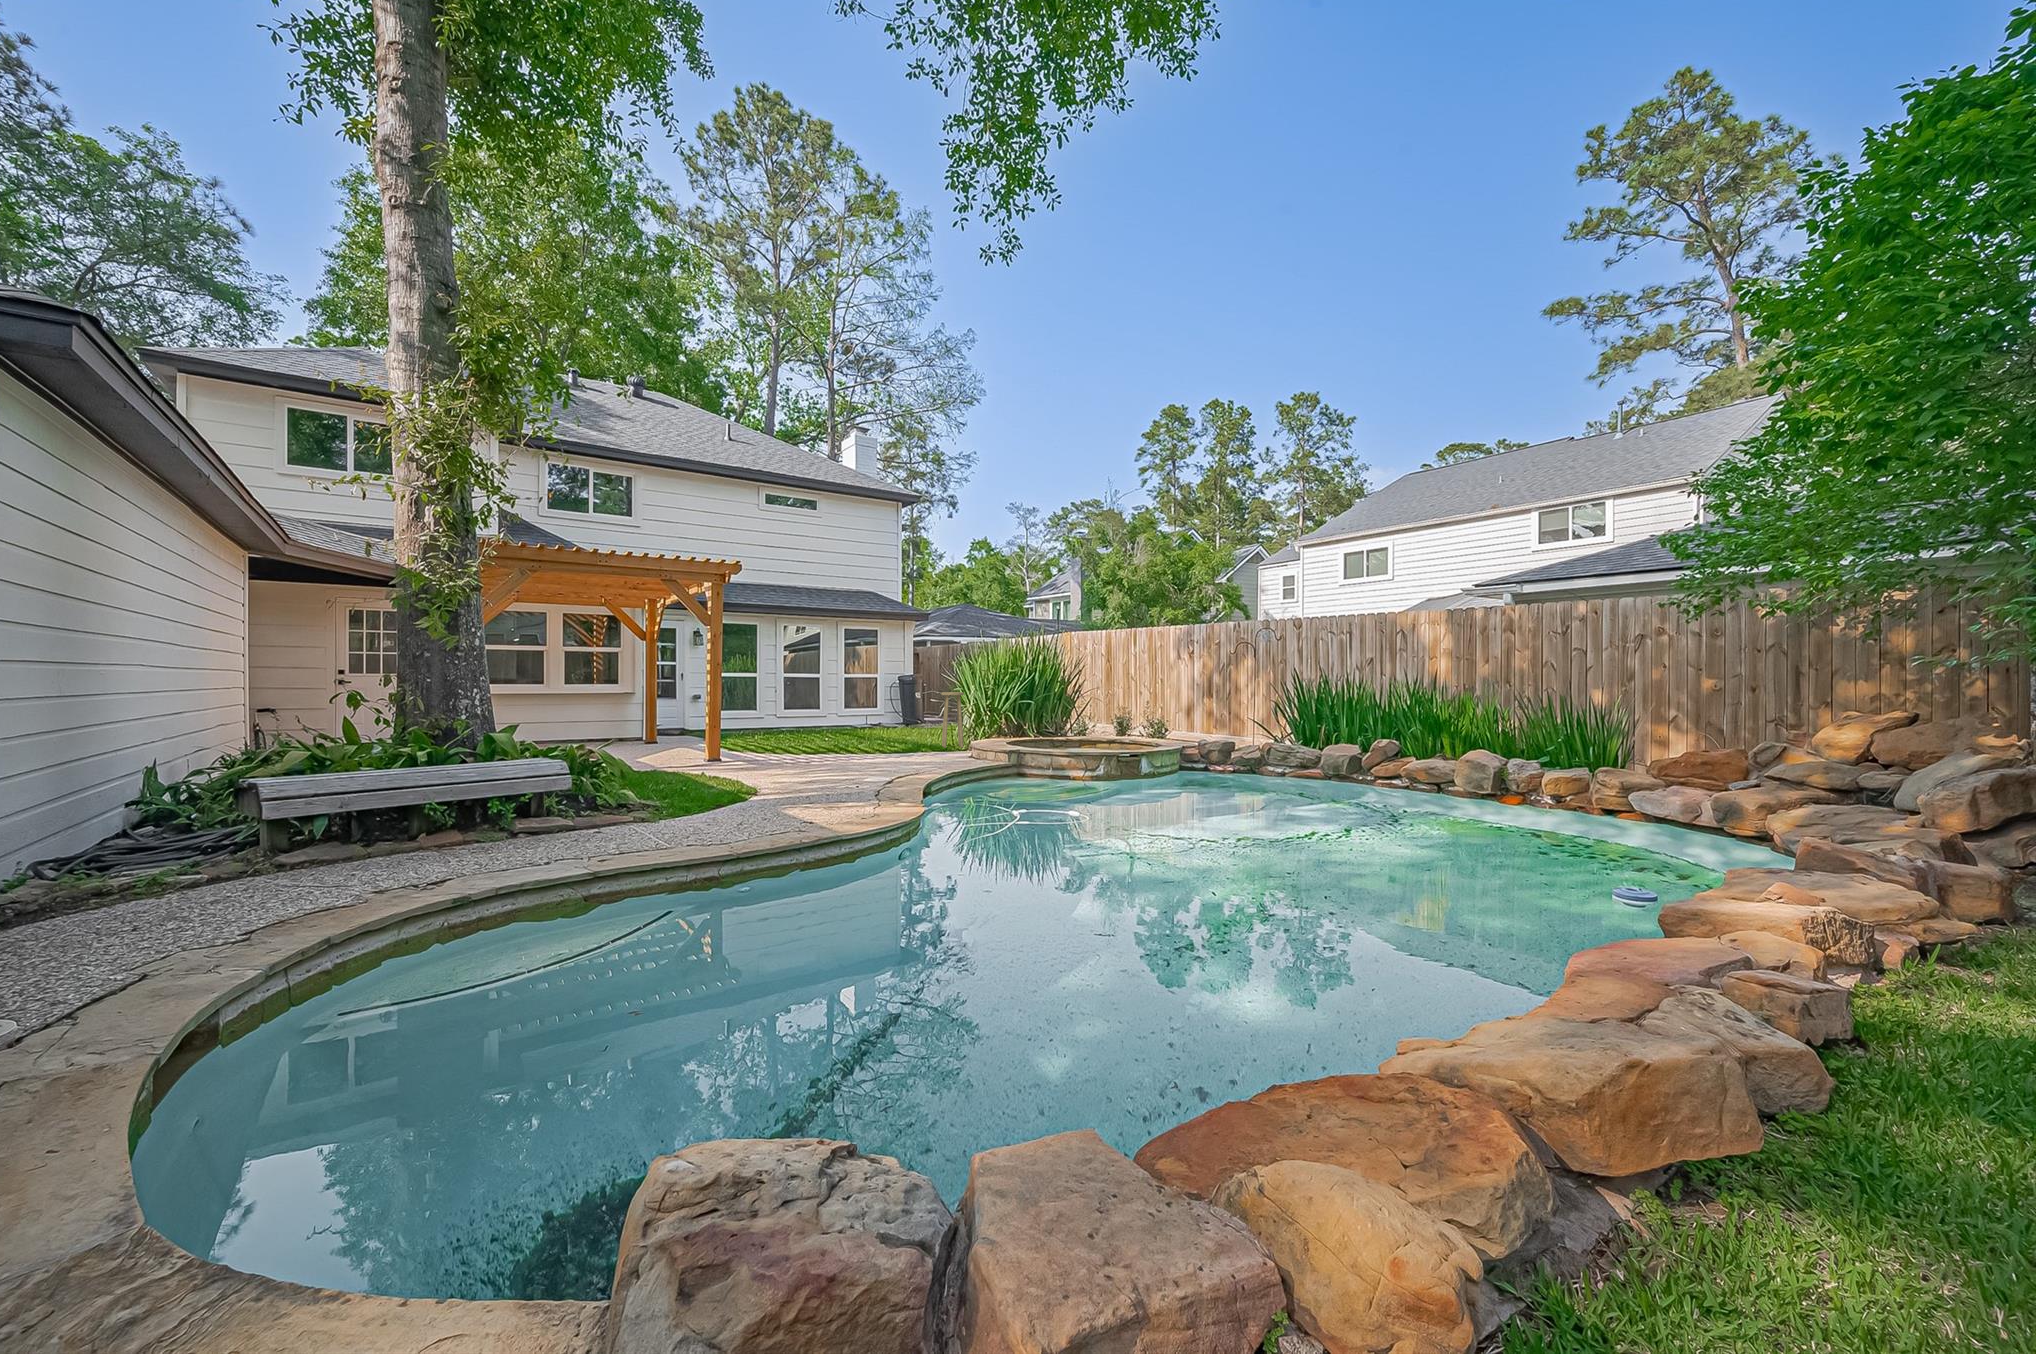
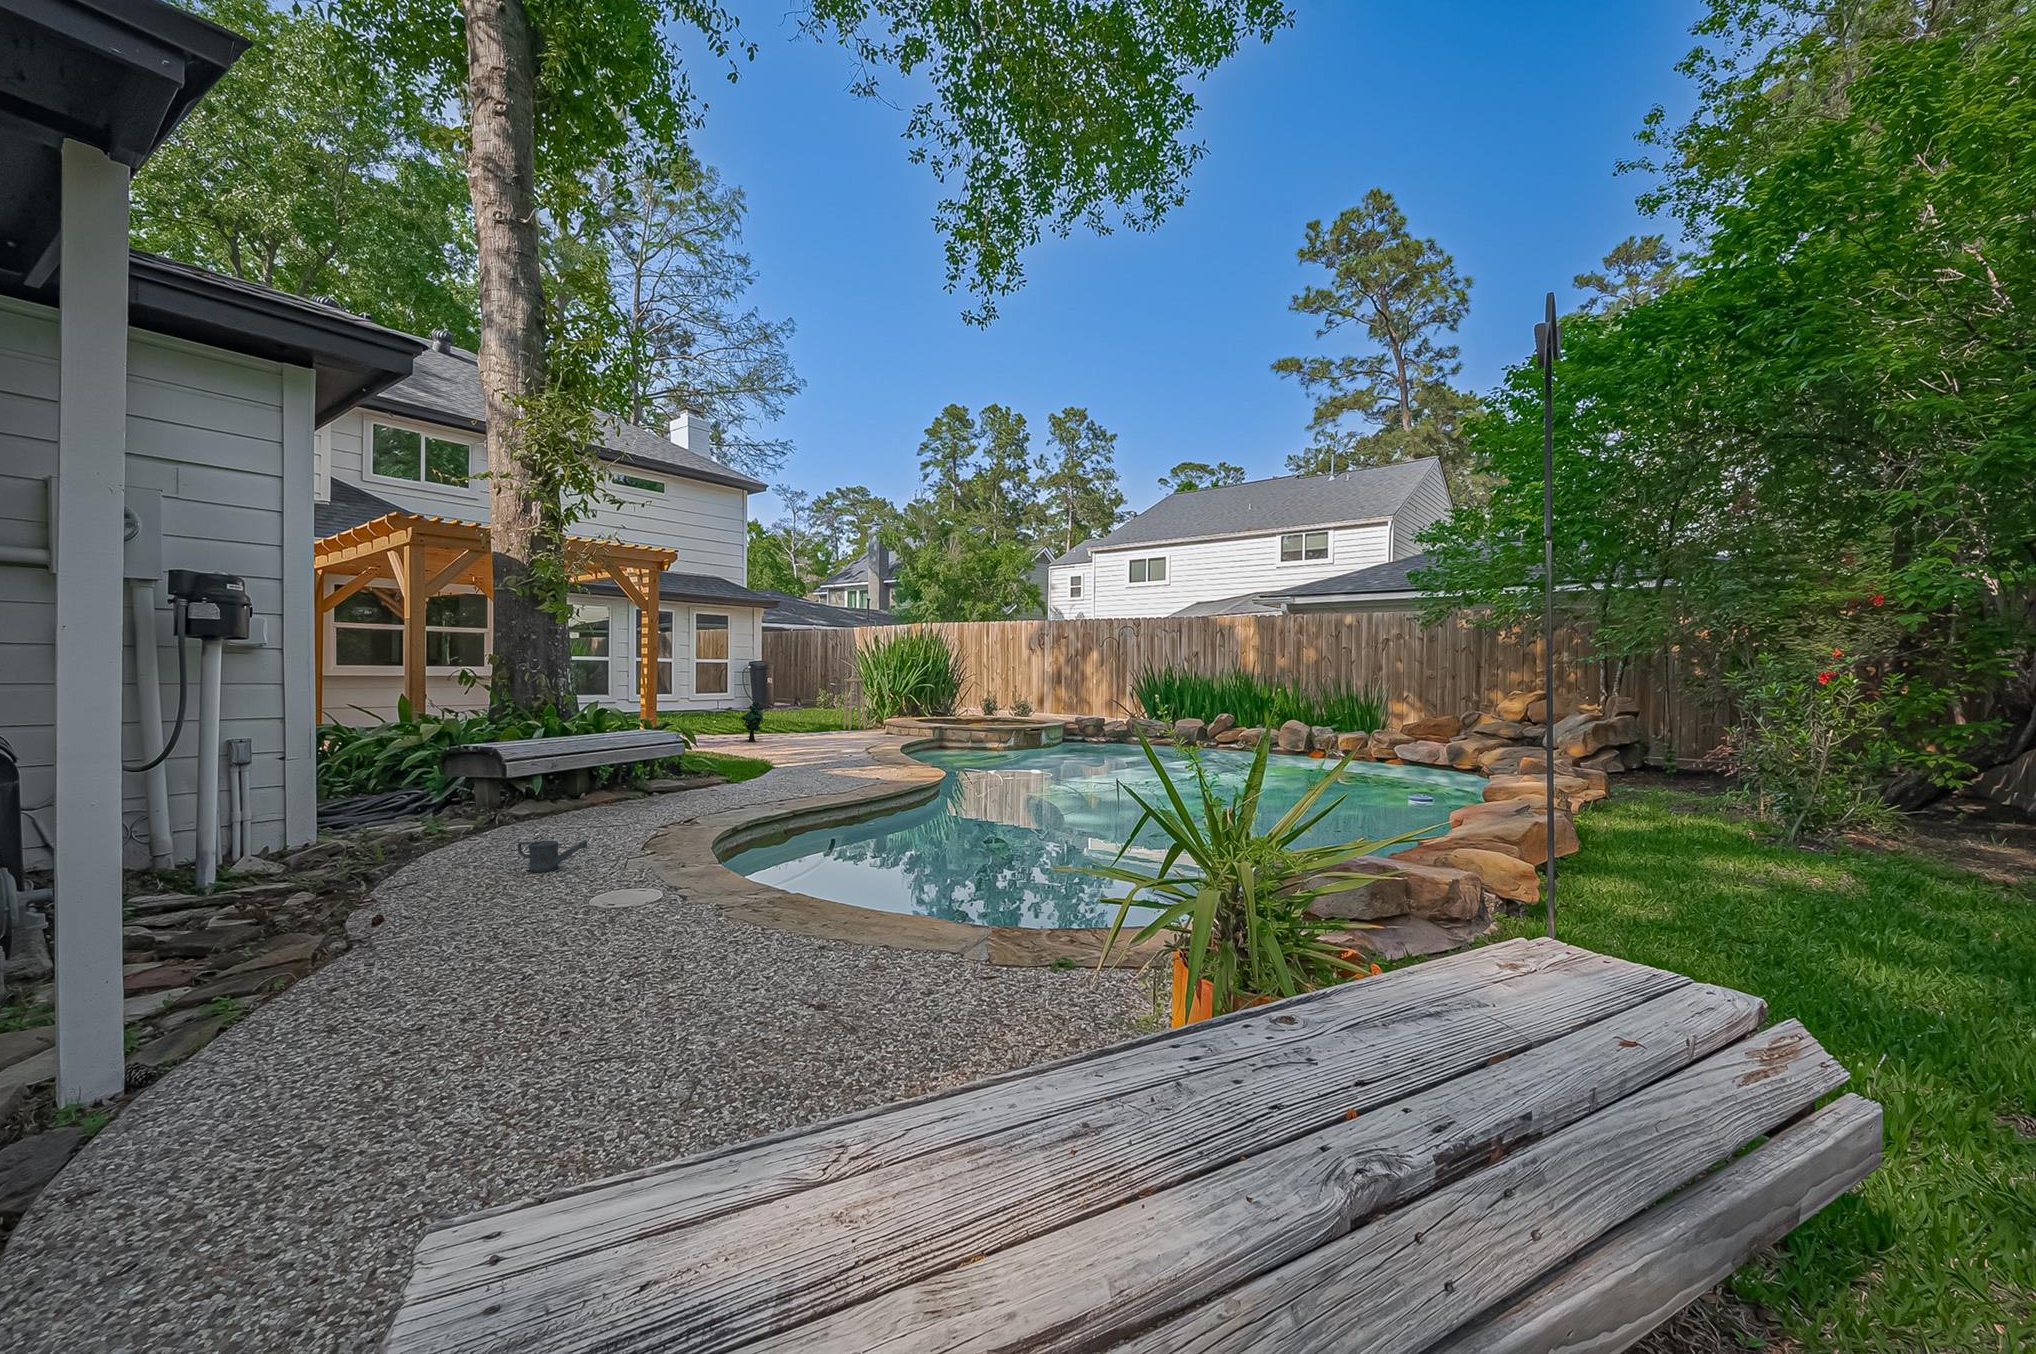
decorative plant: none [800,718,826,761] -> present [741,702,764,742]
watering can: none [46,915,104,960] -> present [518,840,587,872]

